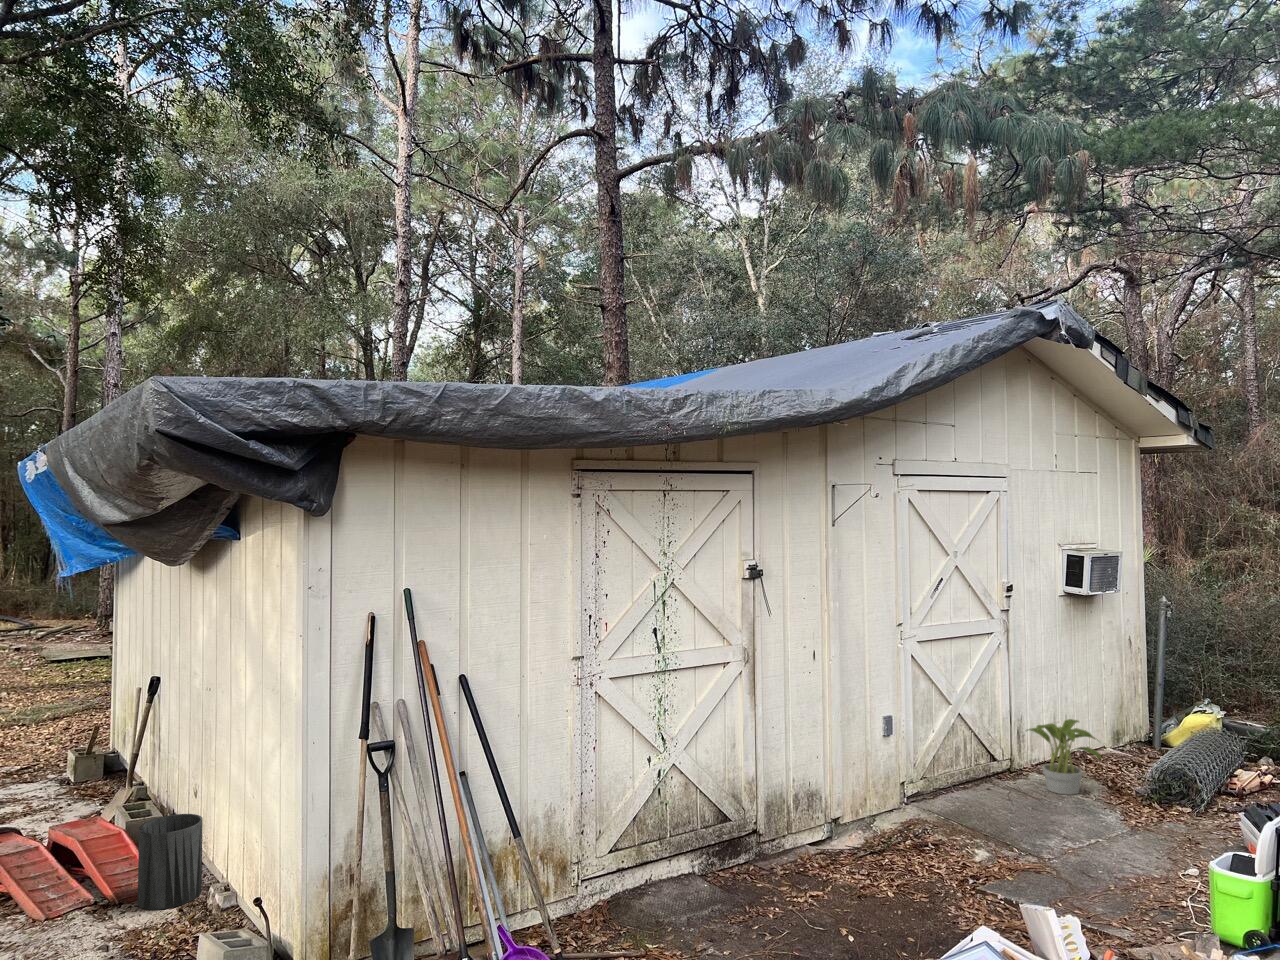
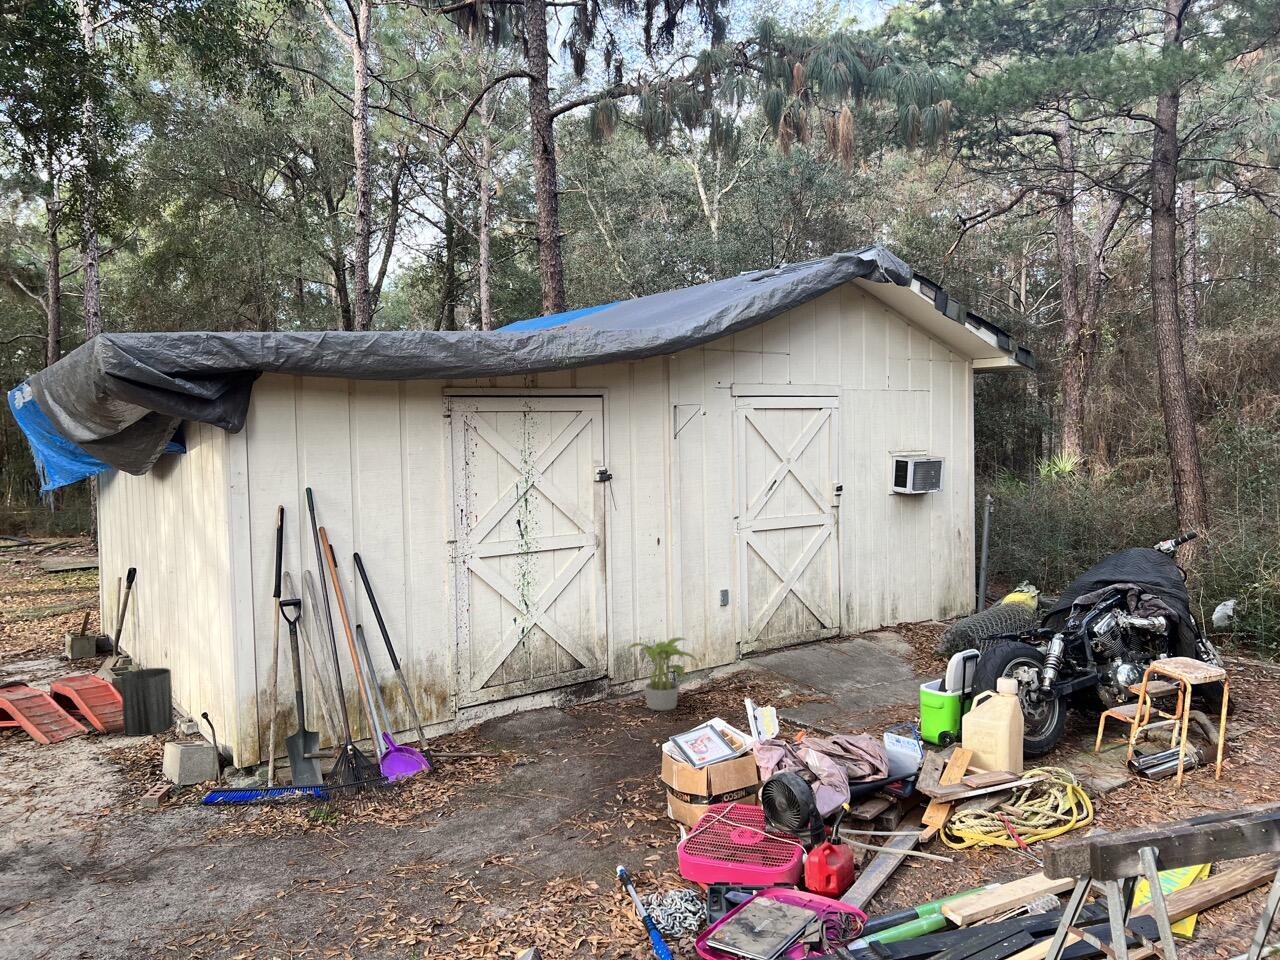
potted plant: present [1026,719,1102,795] -> present [629,637,696,711]

